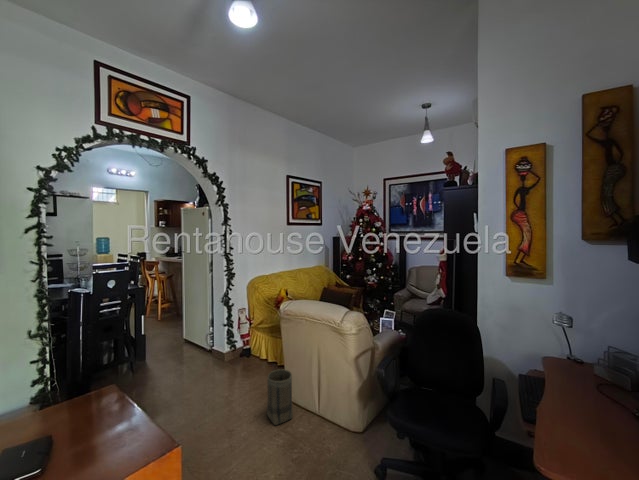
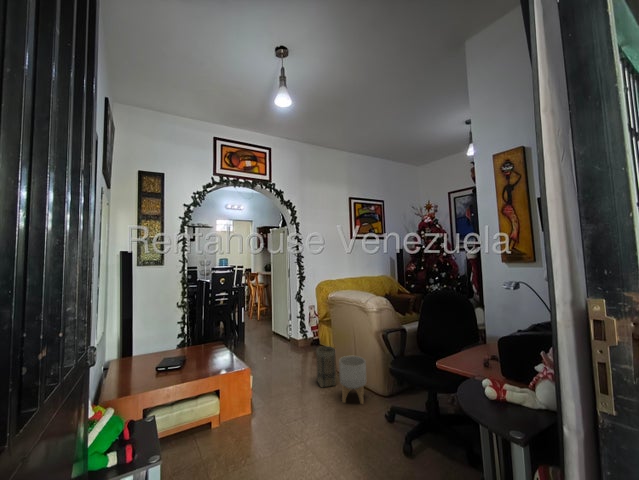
planter: none [304,382,338,447] -> present [339,356,366,404]

